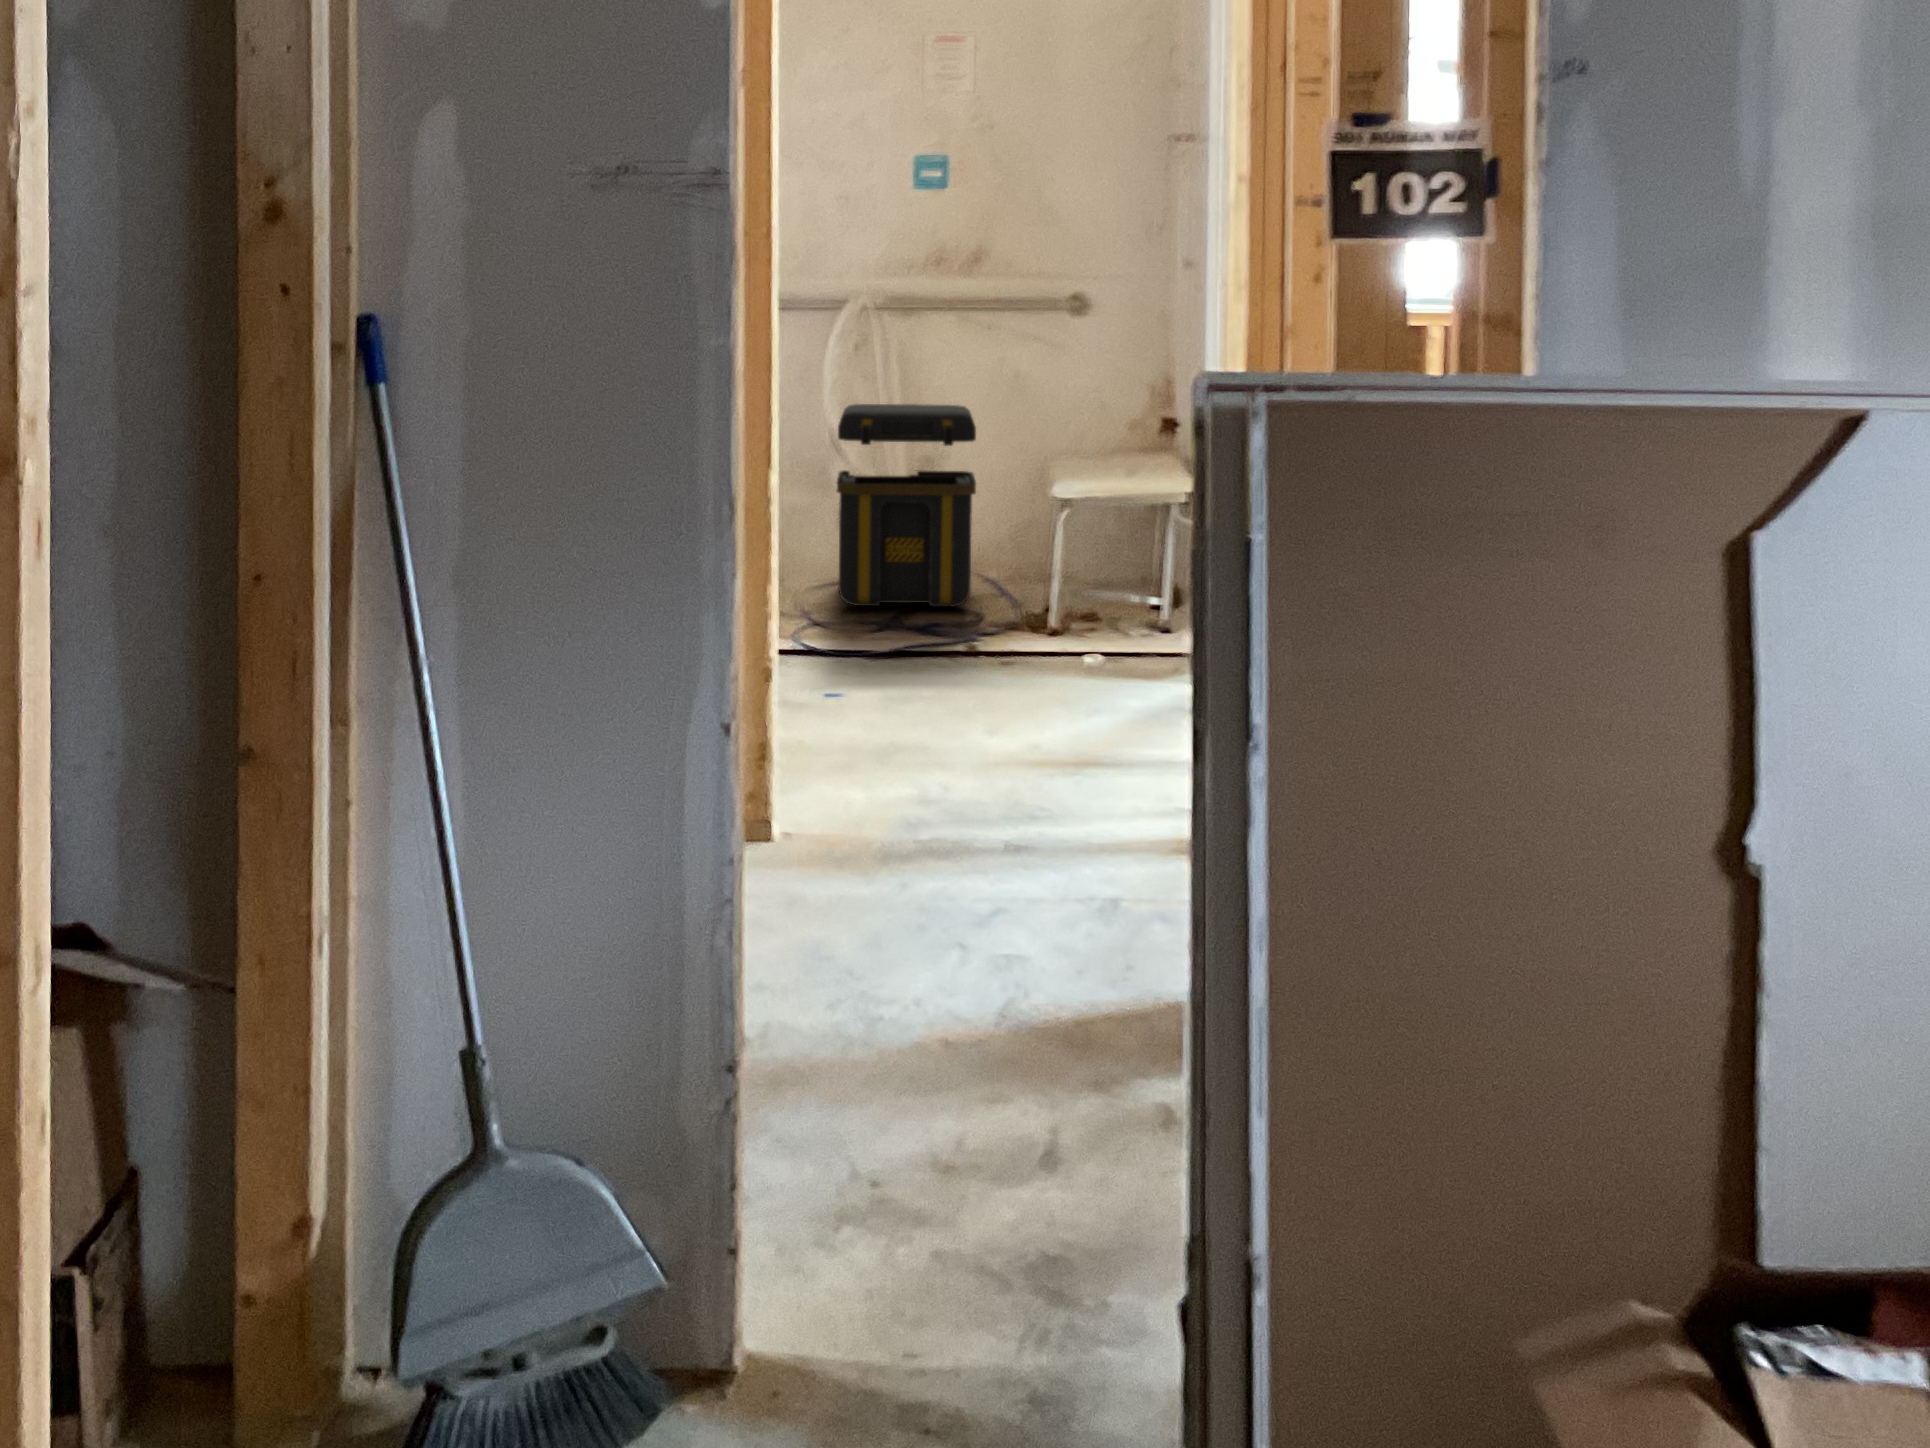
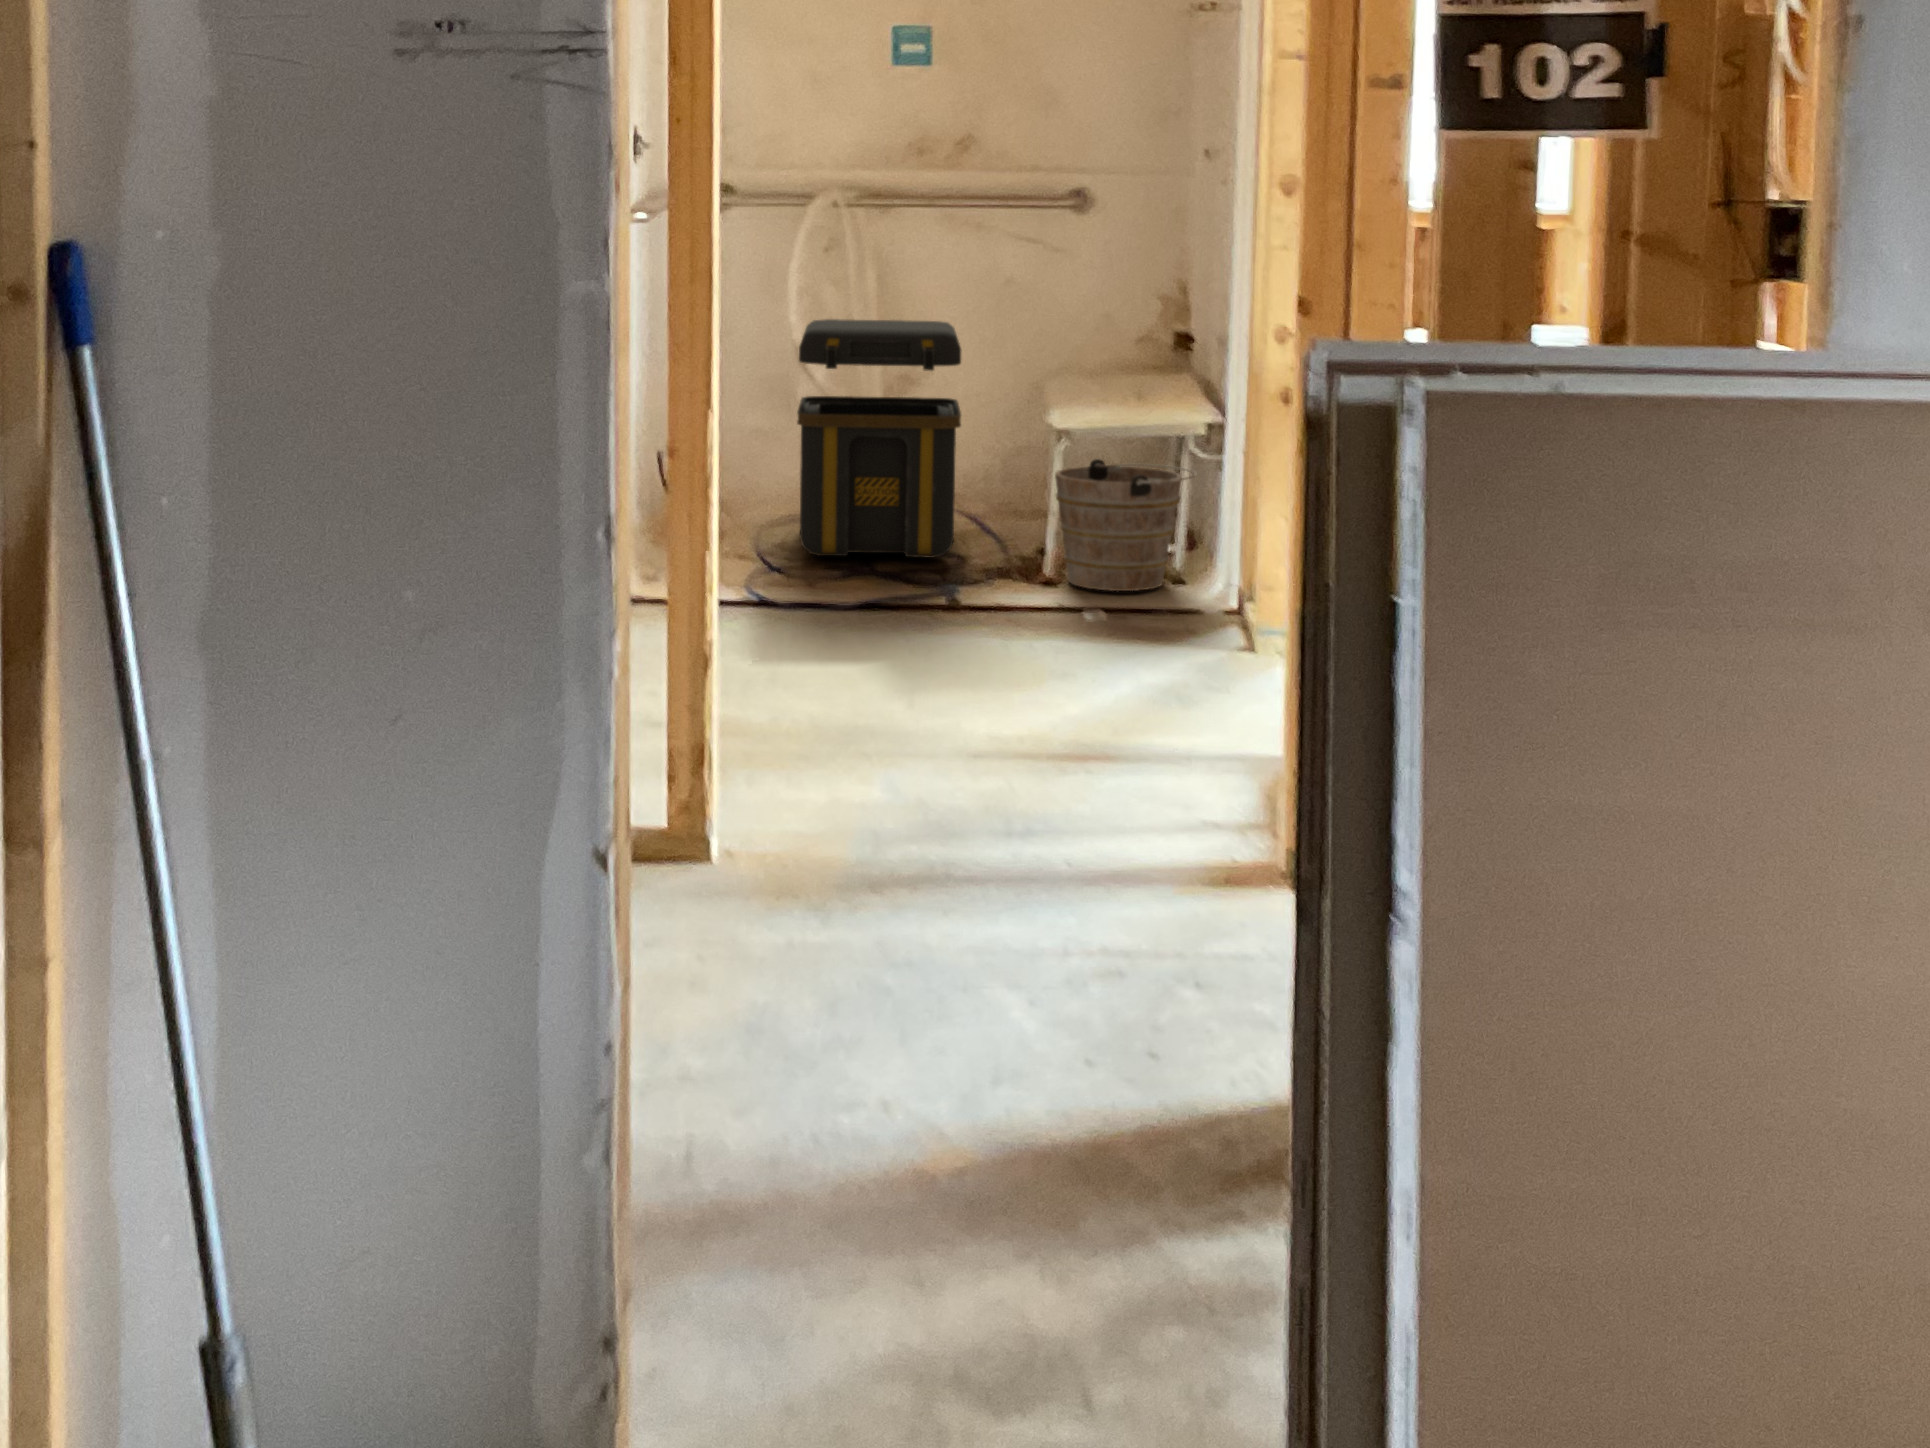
bucket: none [1056,521,1176,632] -> present [1055,459,1197,591]

